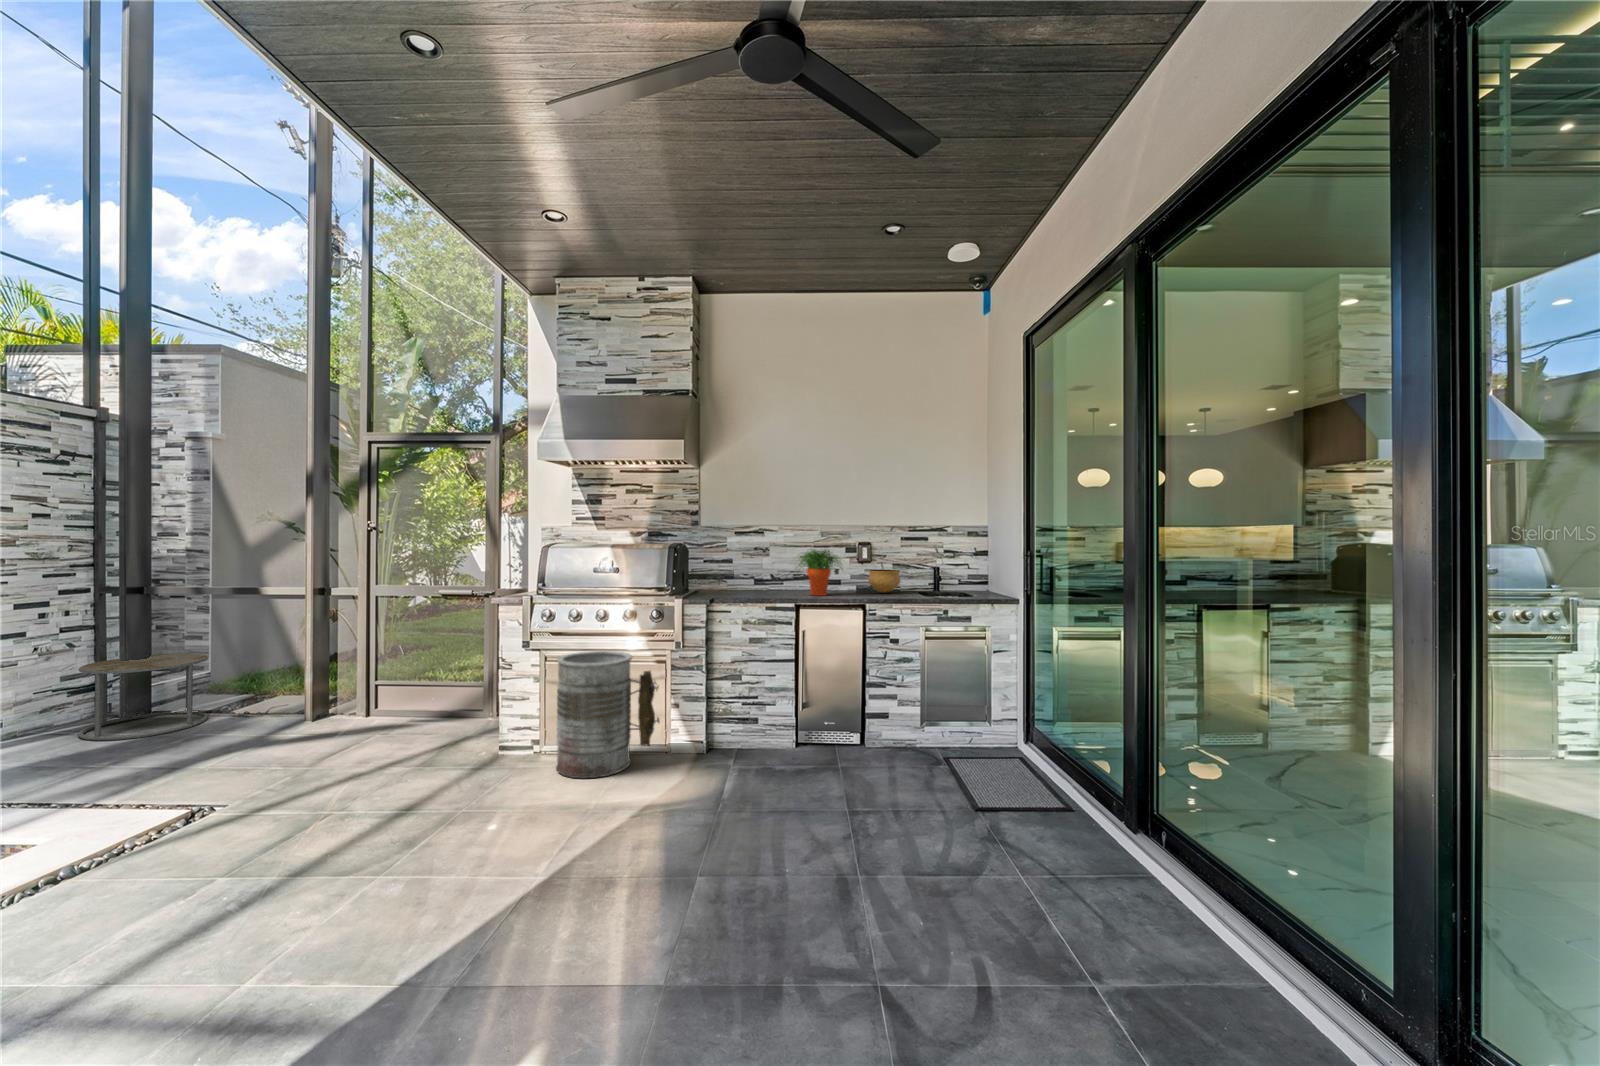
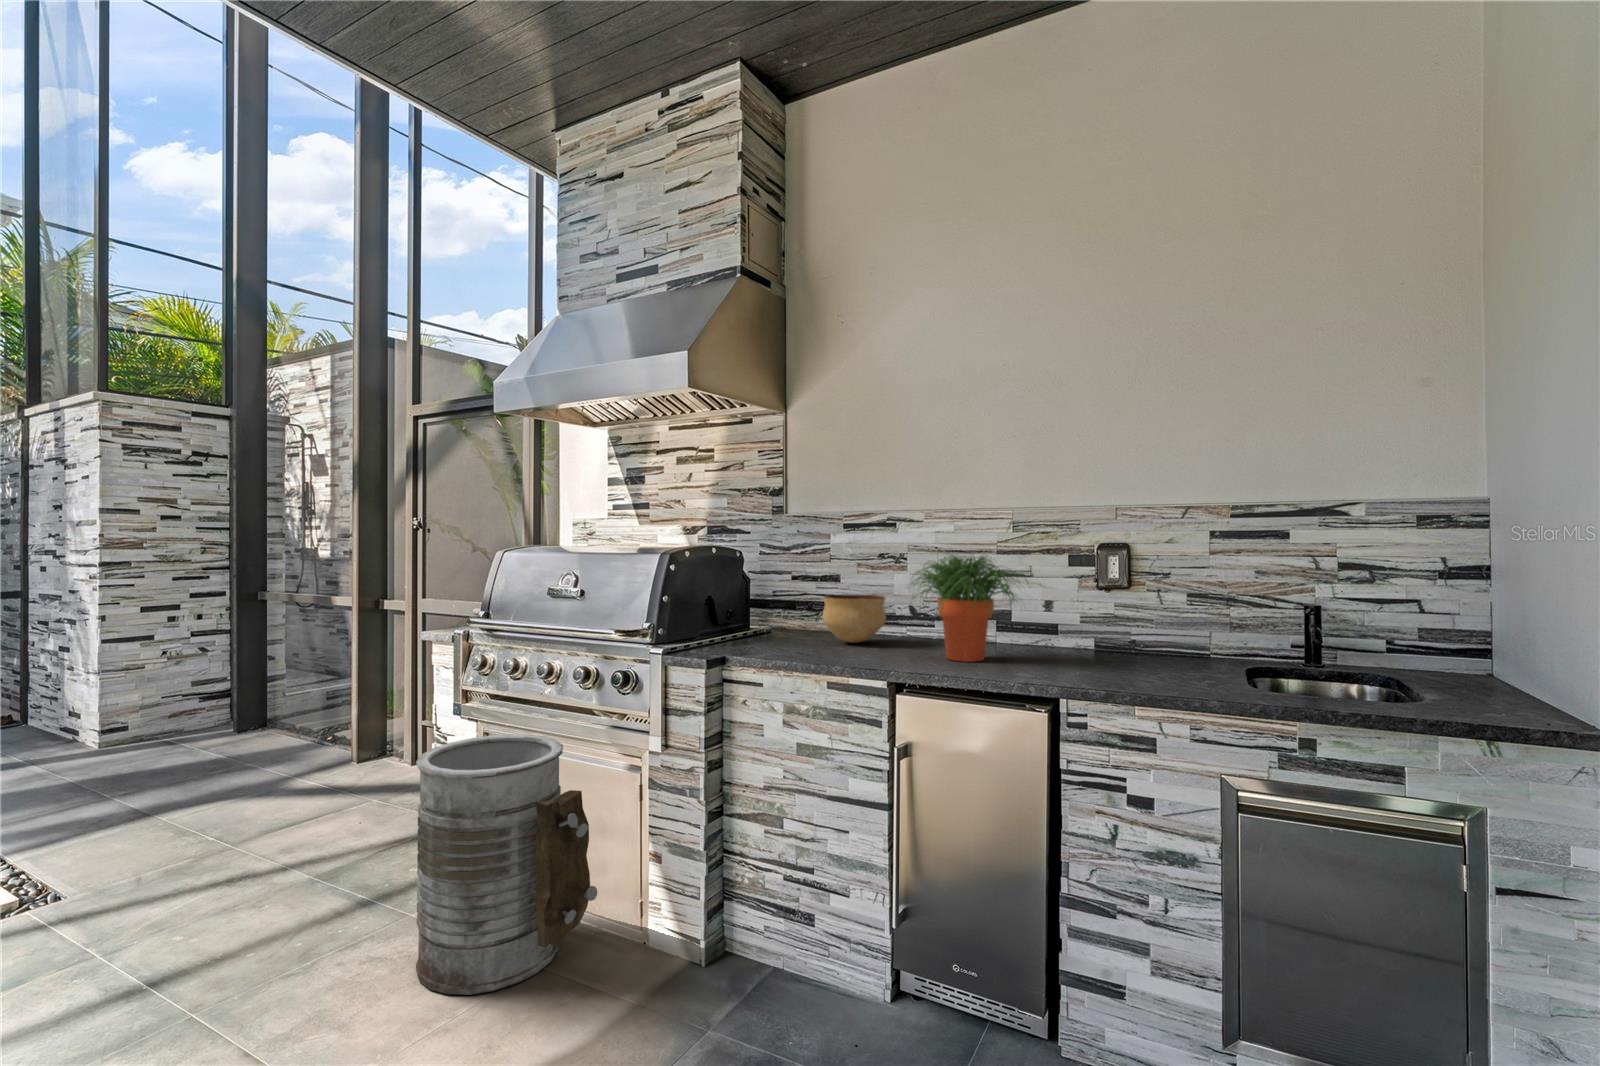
bowl: present [869,570,900,593] -> present [822,595,886,643]
side table: present [78,654,208,741] -> none [170,668,300,764]

